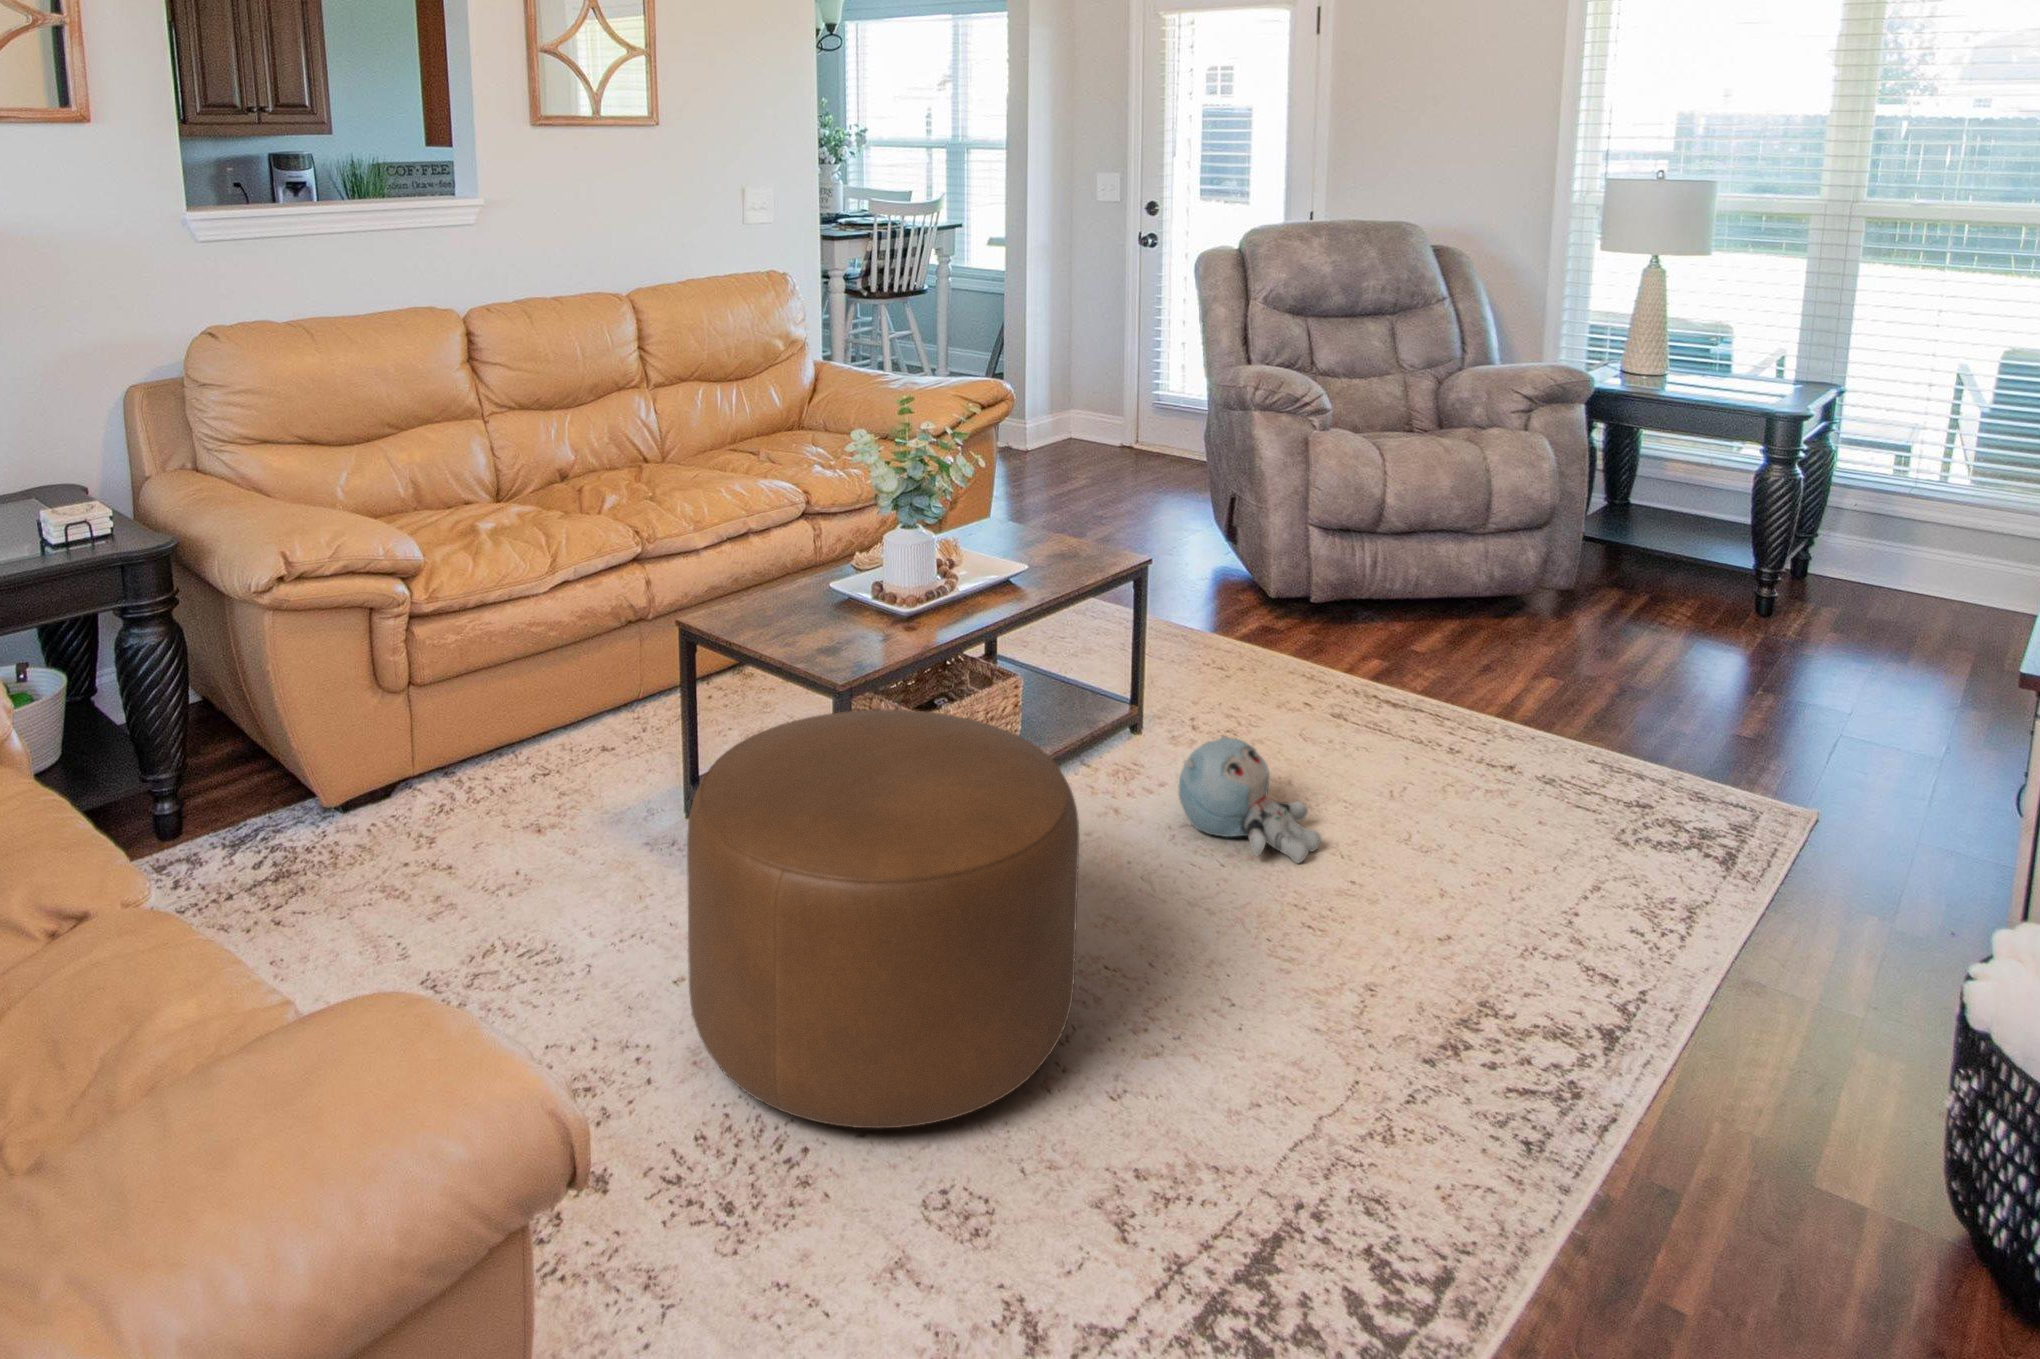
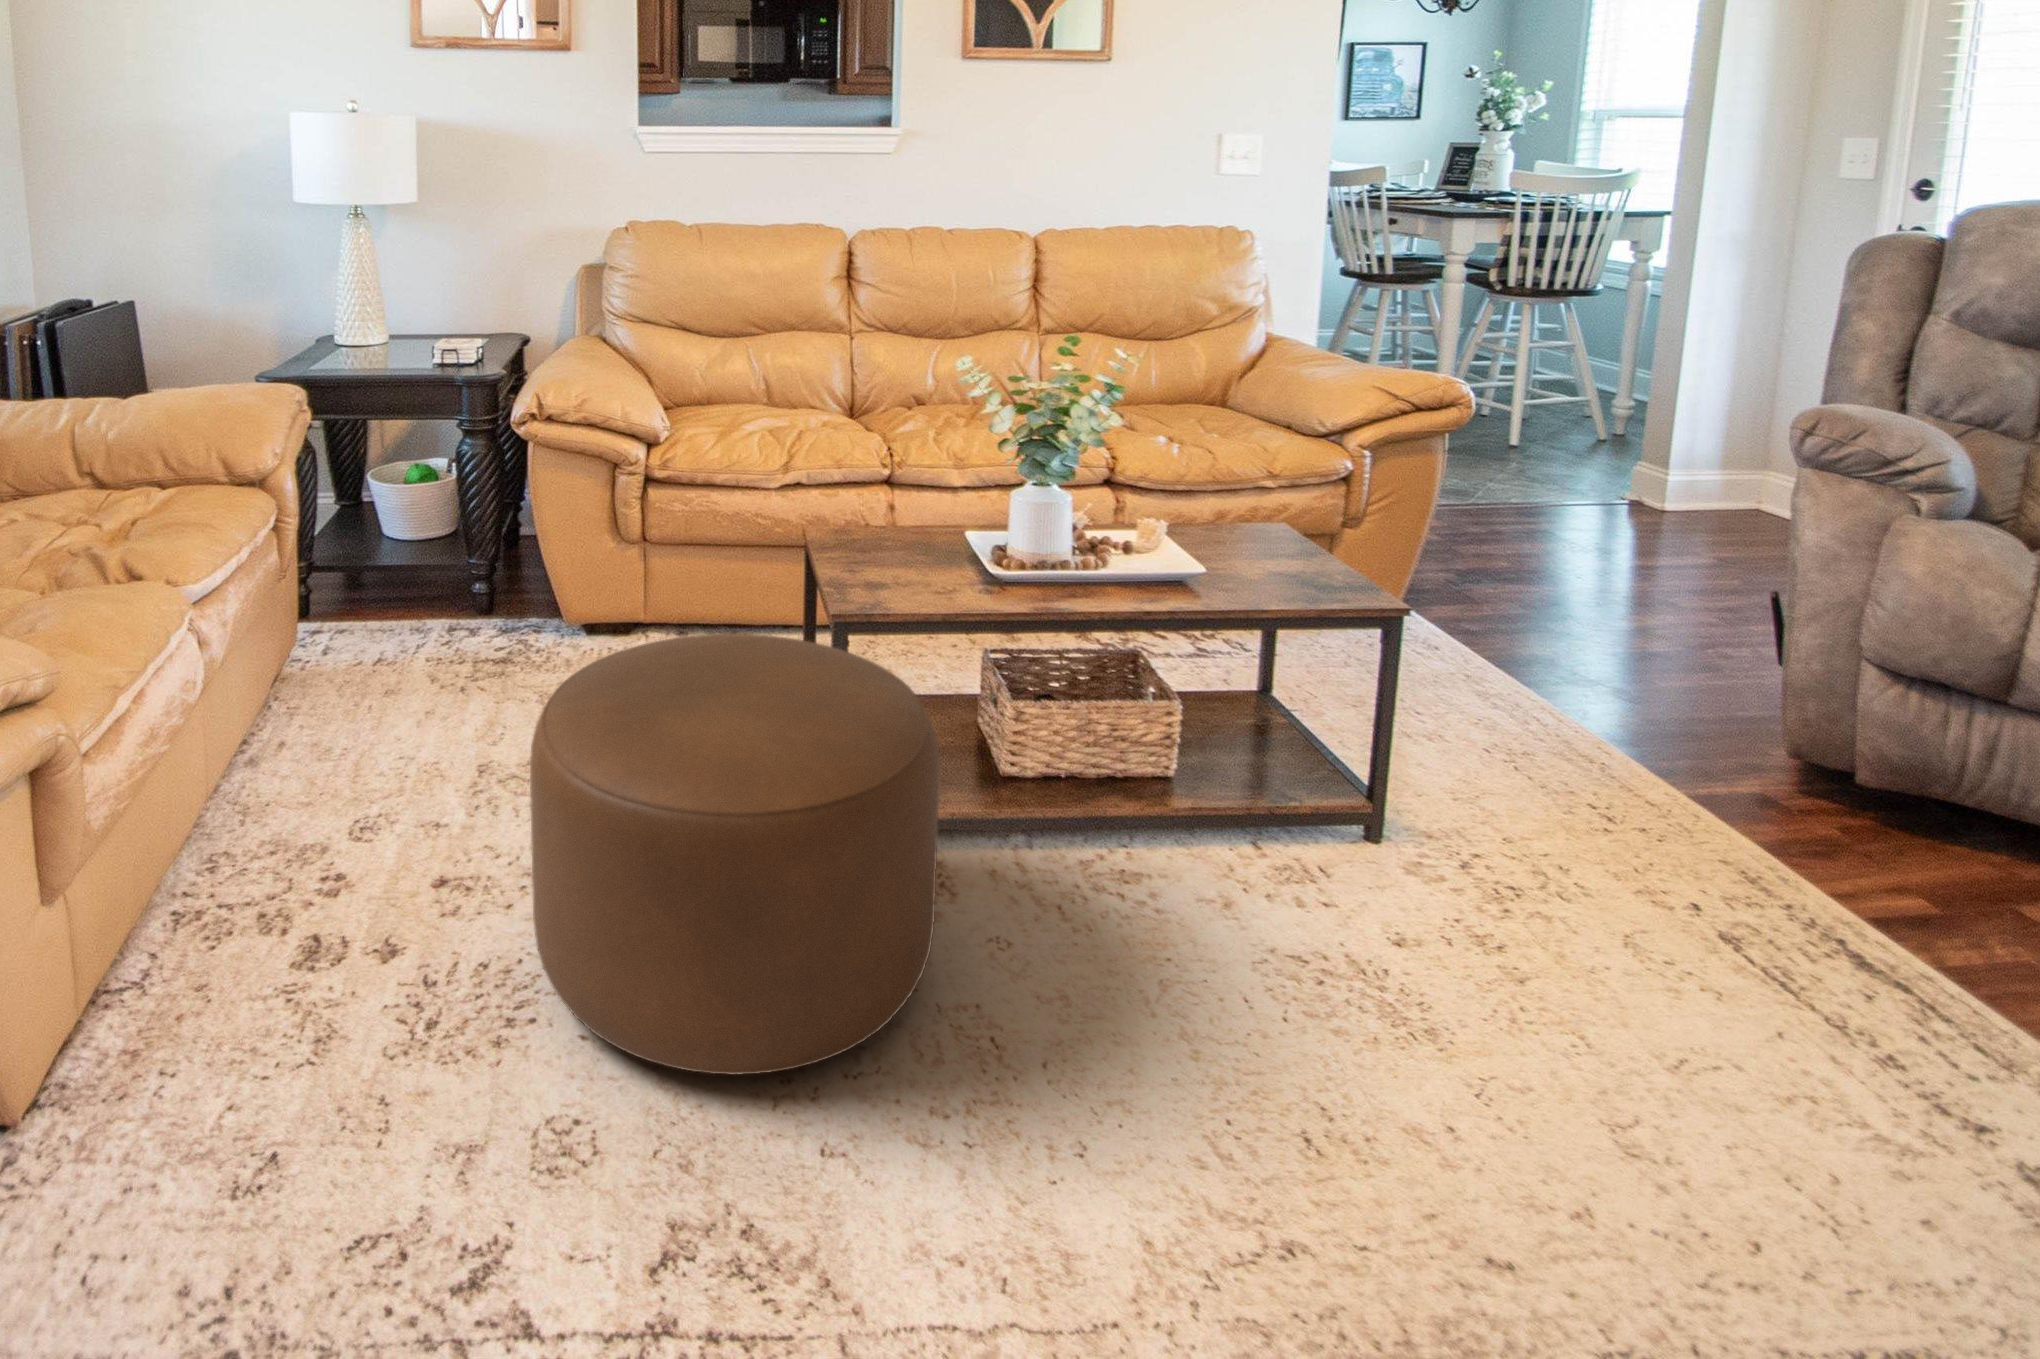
plush toy: present [1179,736,1322,863] -> none [1293,854,1481,1063]

